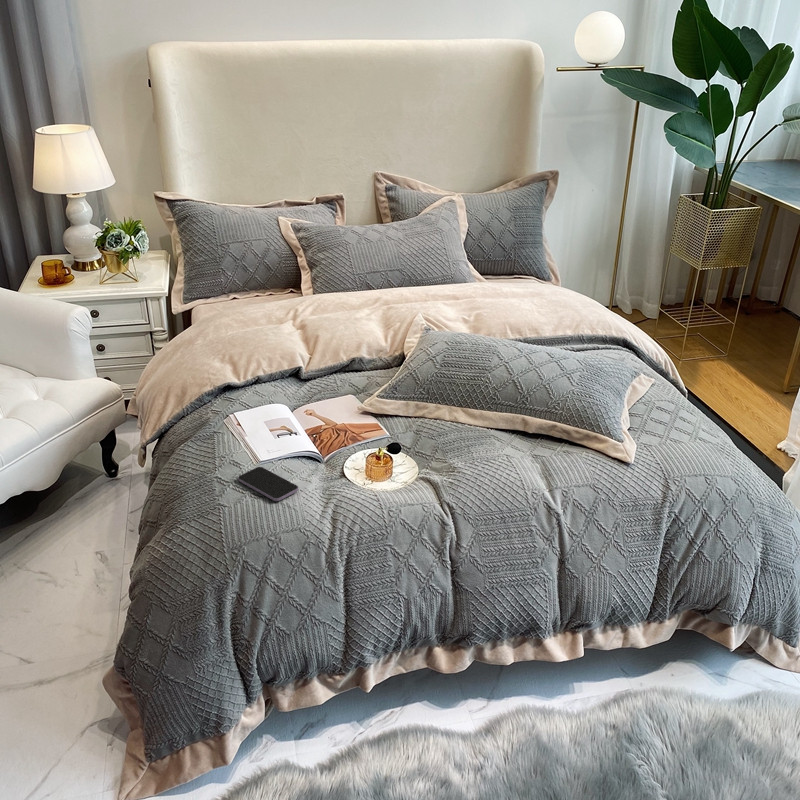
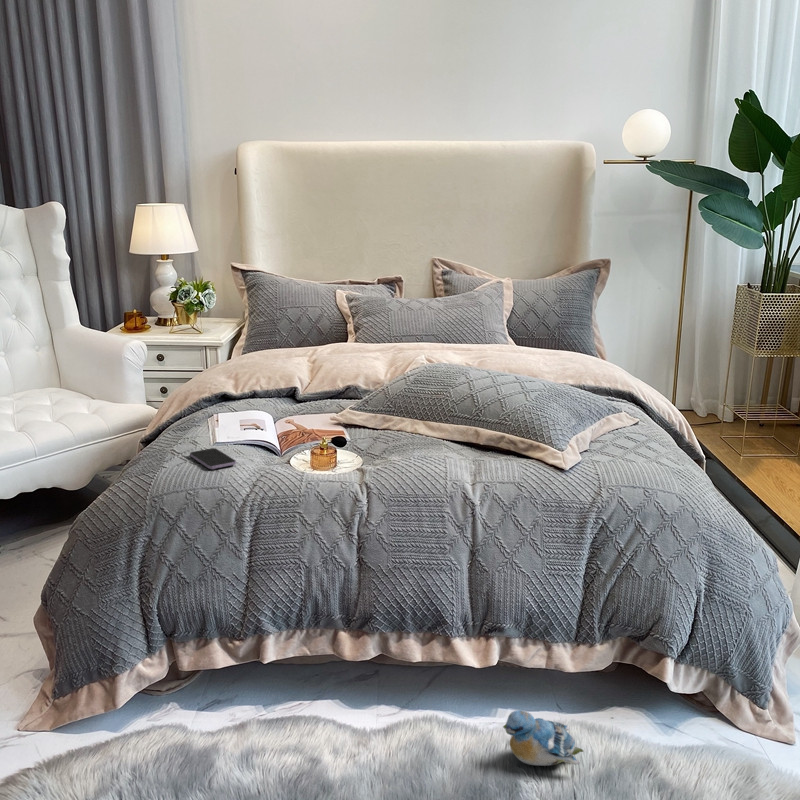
plush toy: none [610,704,680,749] -> present [503,710,583,766]

